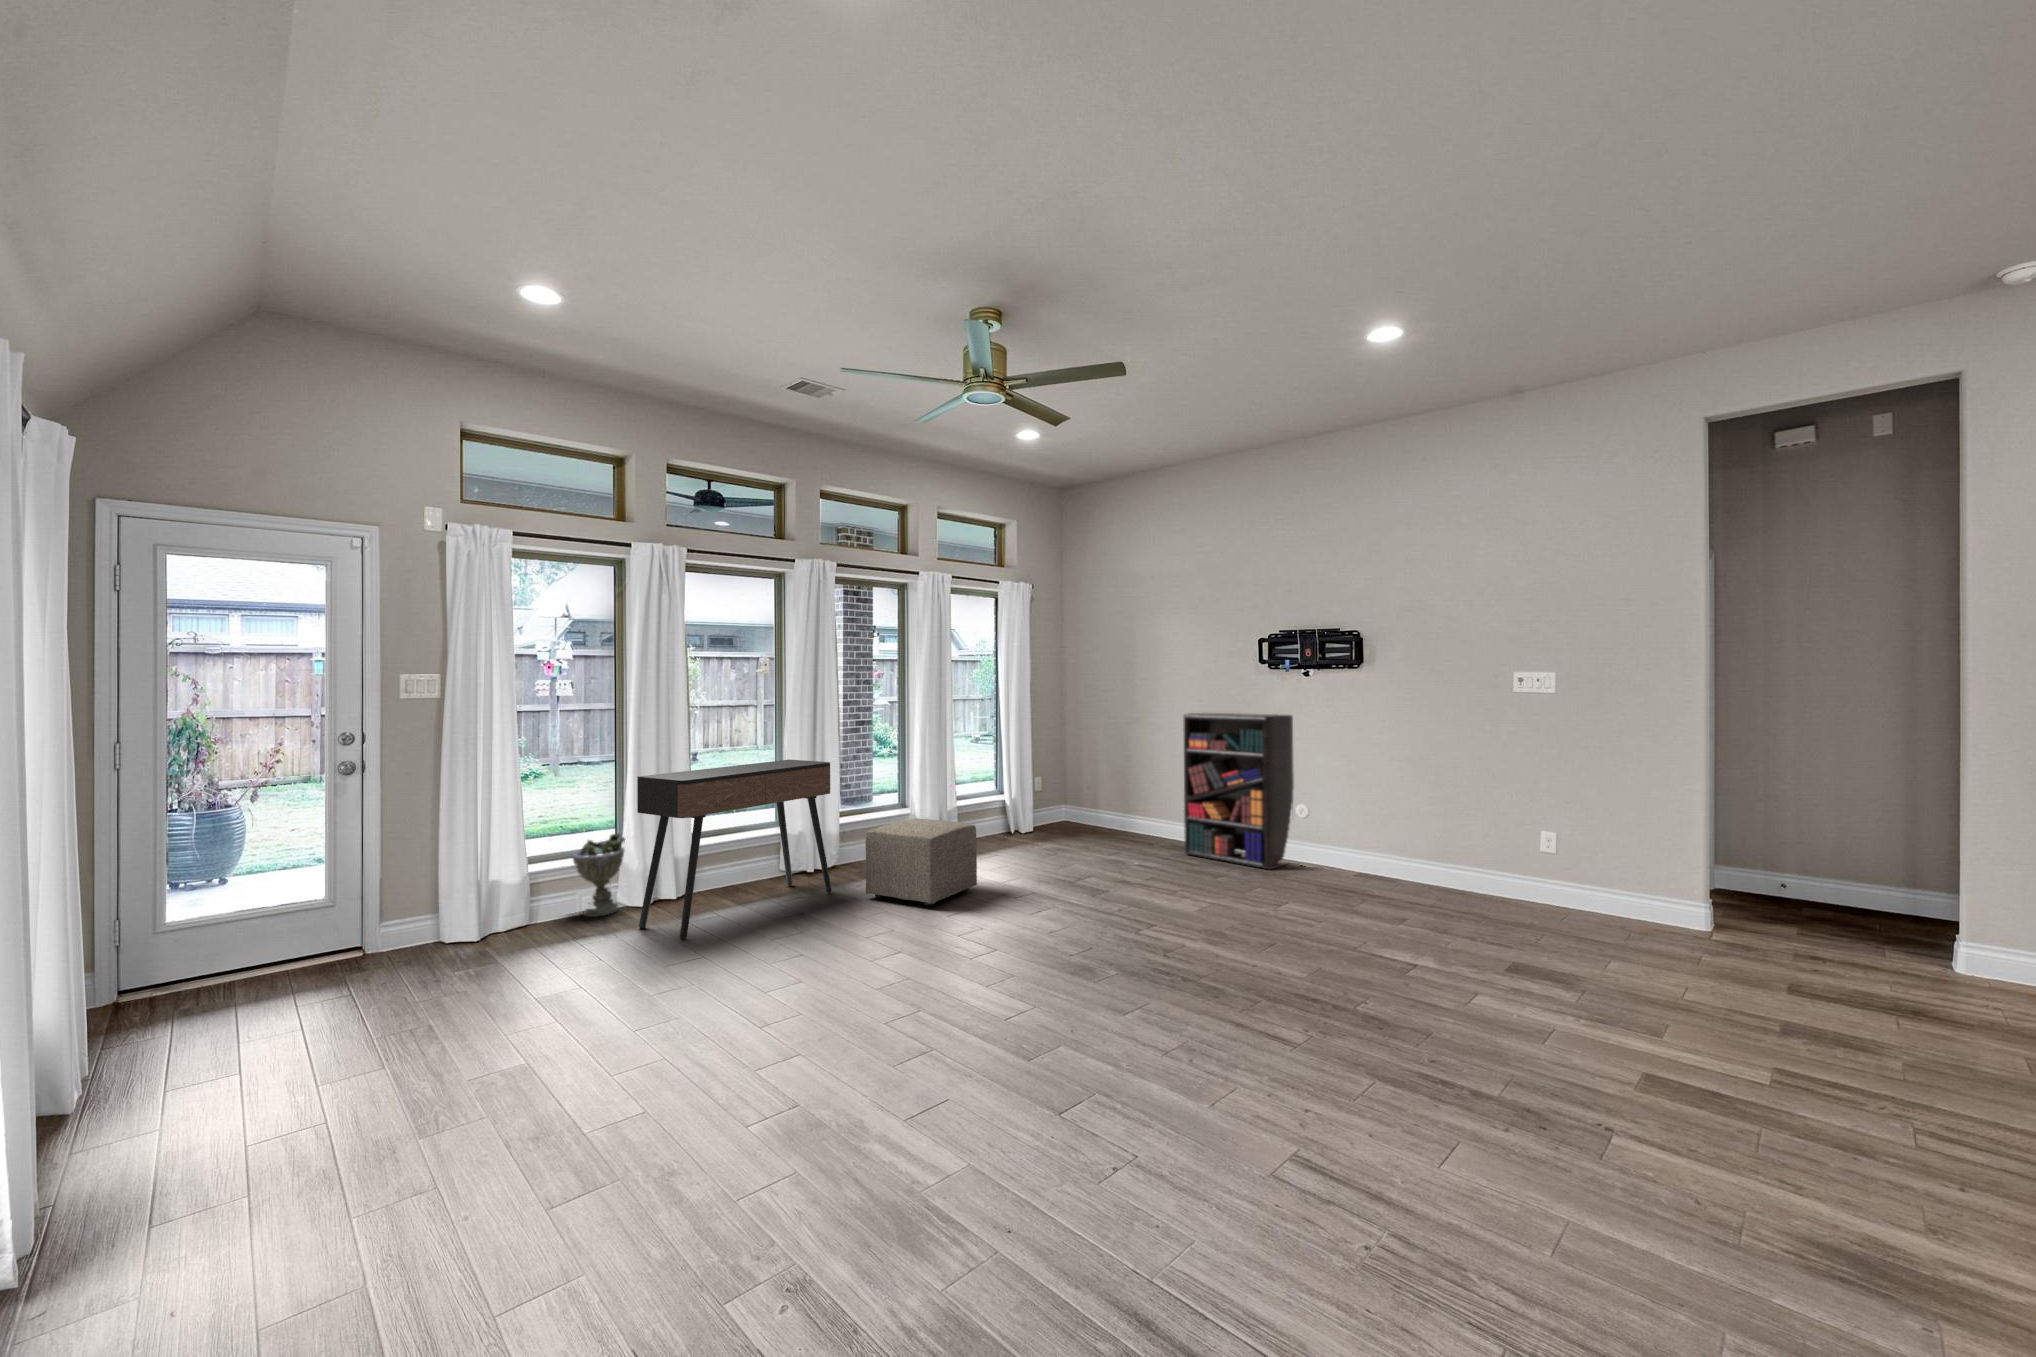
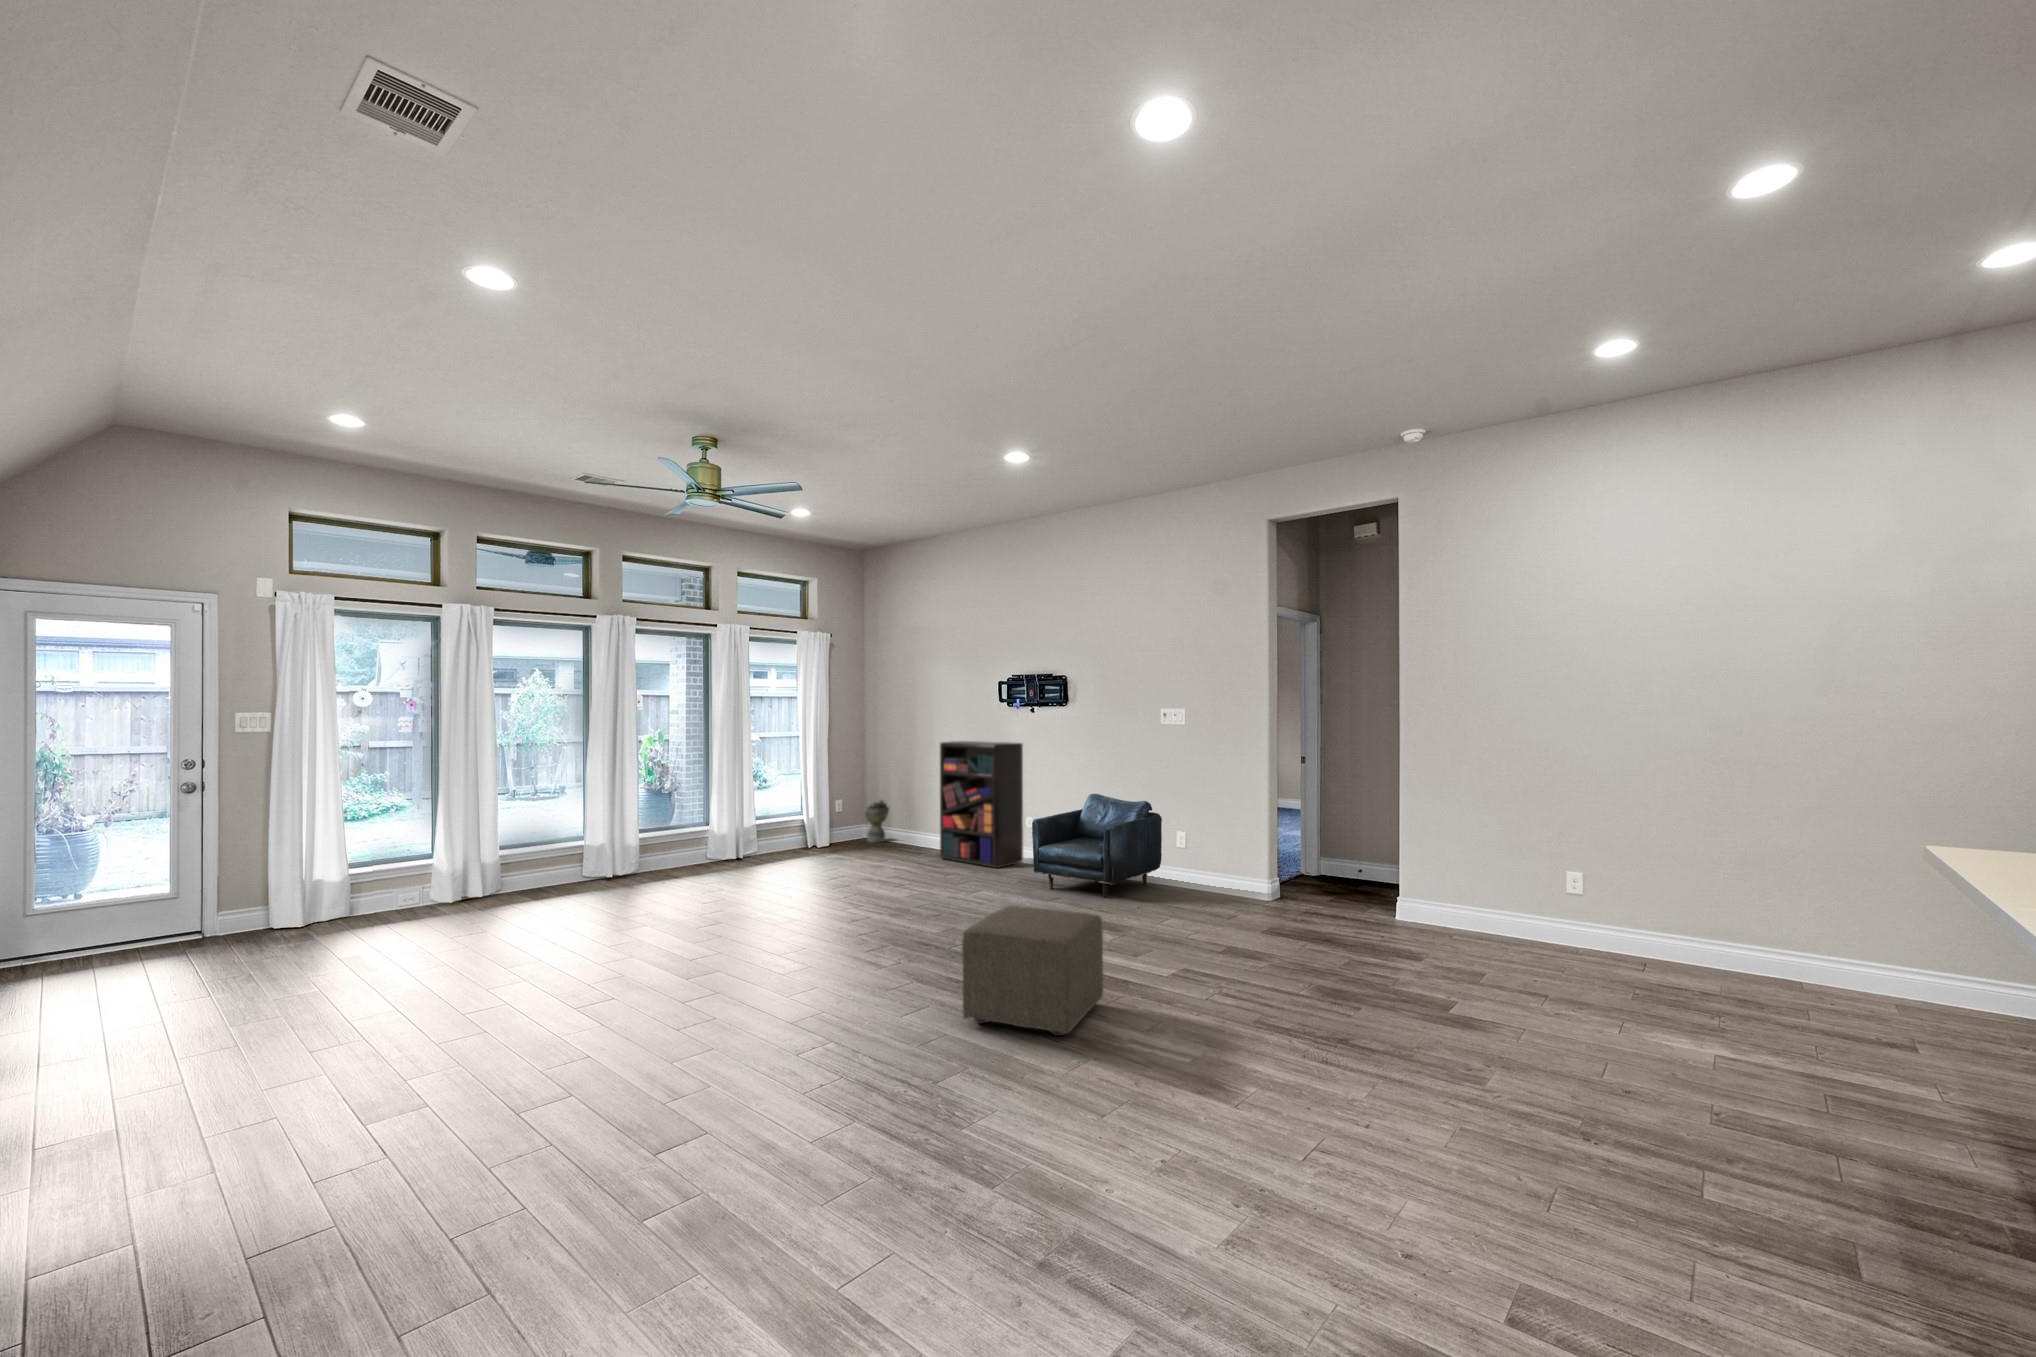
console table: present [637,760,832,939] -> none [441,783,619,926]
armchair: none [1351,780,1523,921] -> present [1032,794,1162,898]
ottoman: present [865,819,977,906] -> present [962,906,1103,1036]
planter: present [572,833,625,917] -> present [863,800,889,843]

